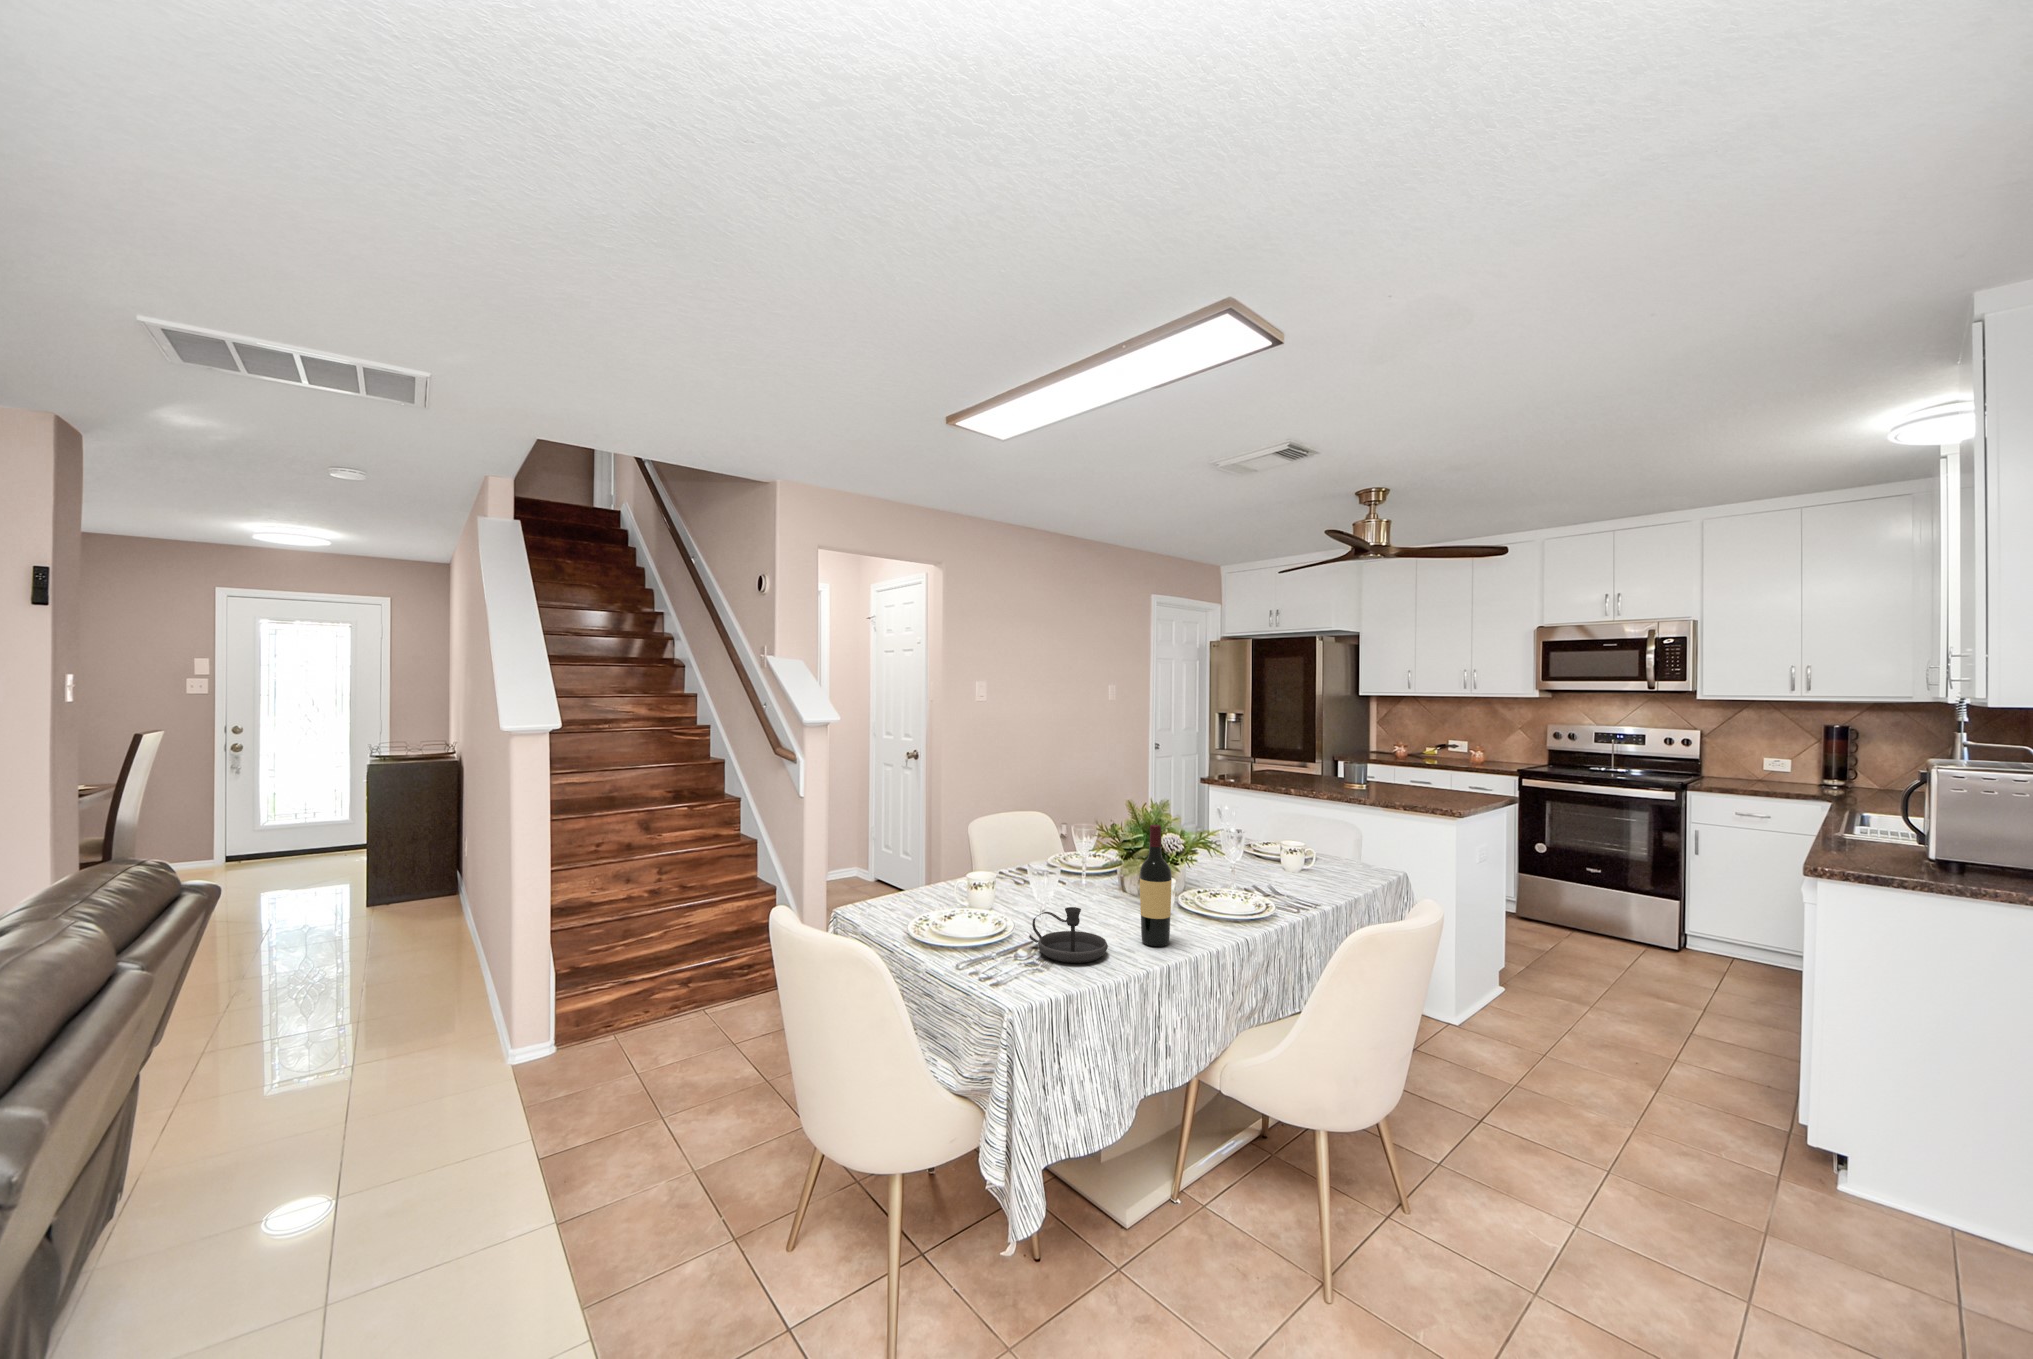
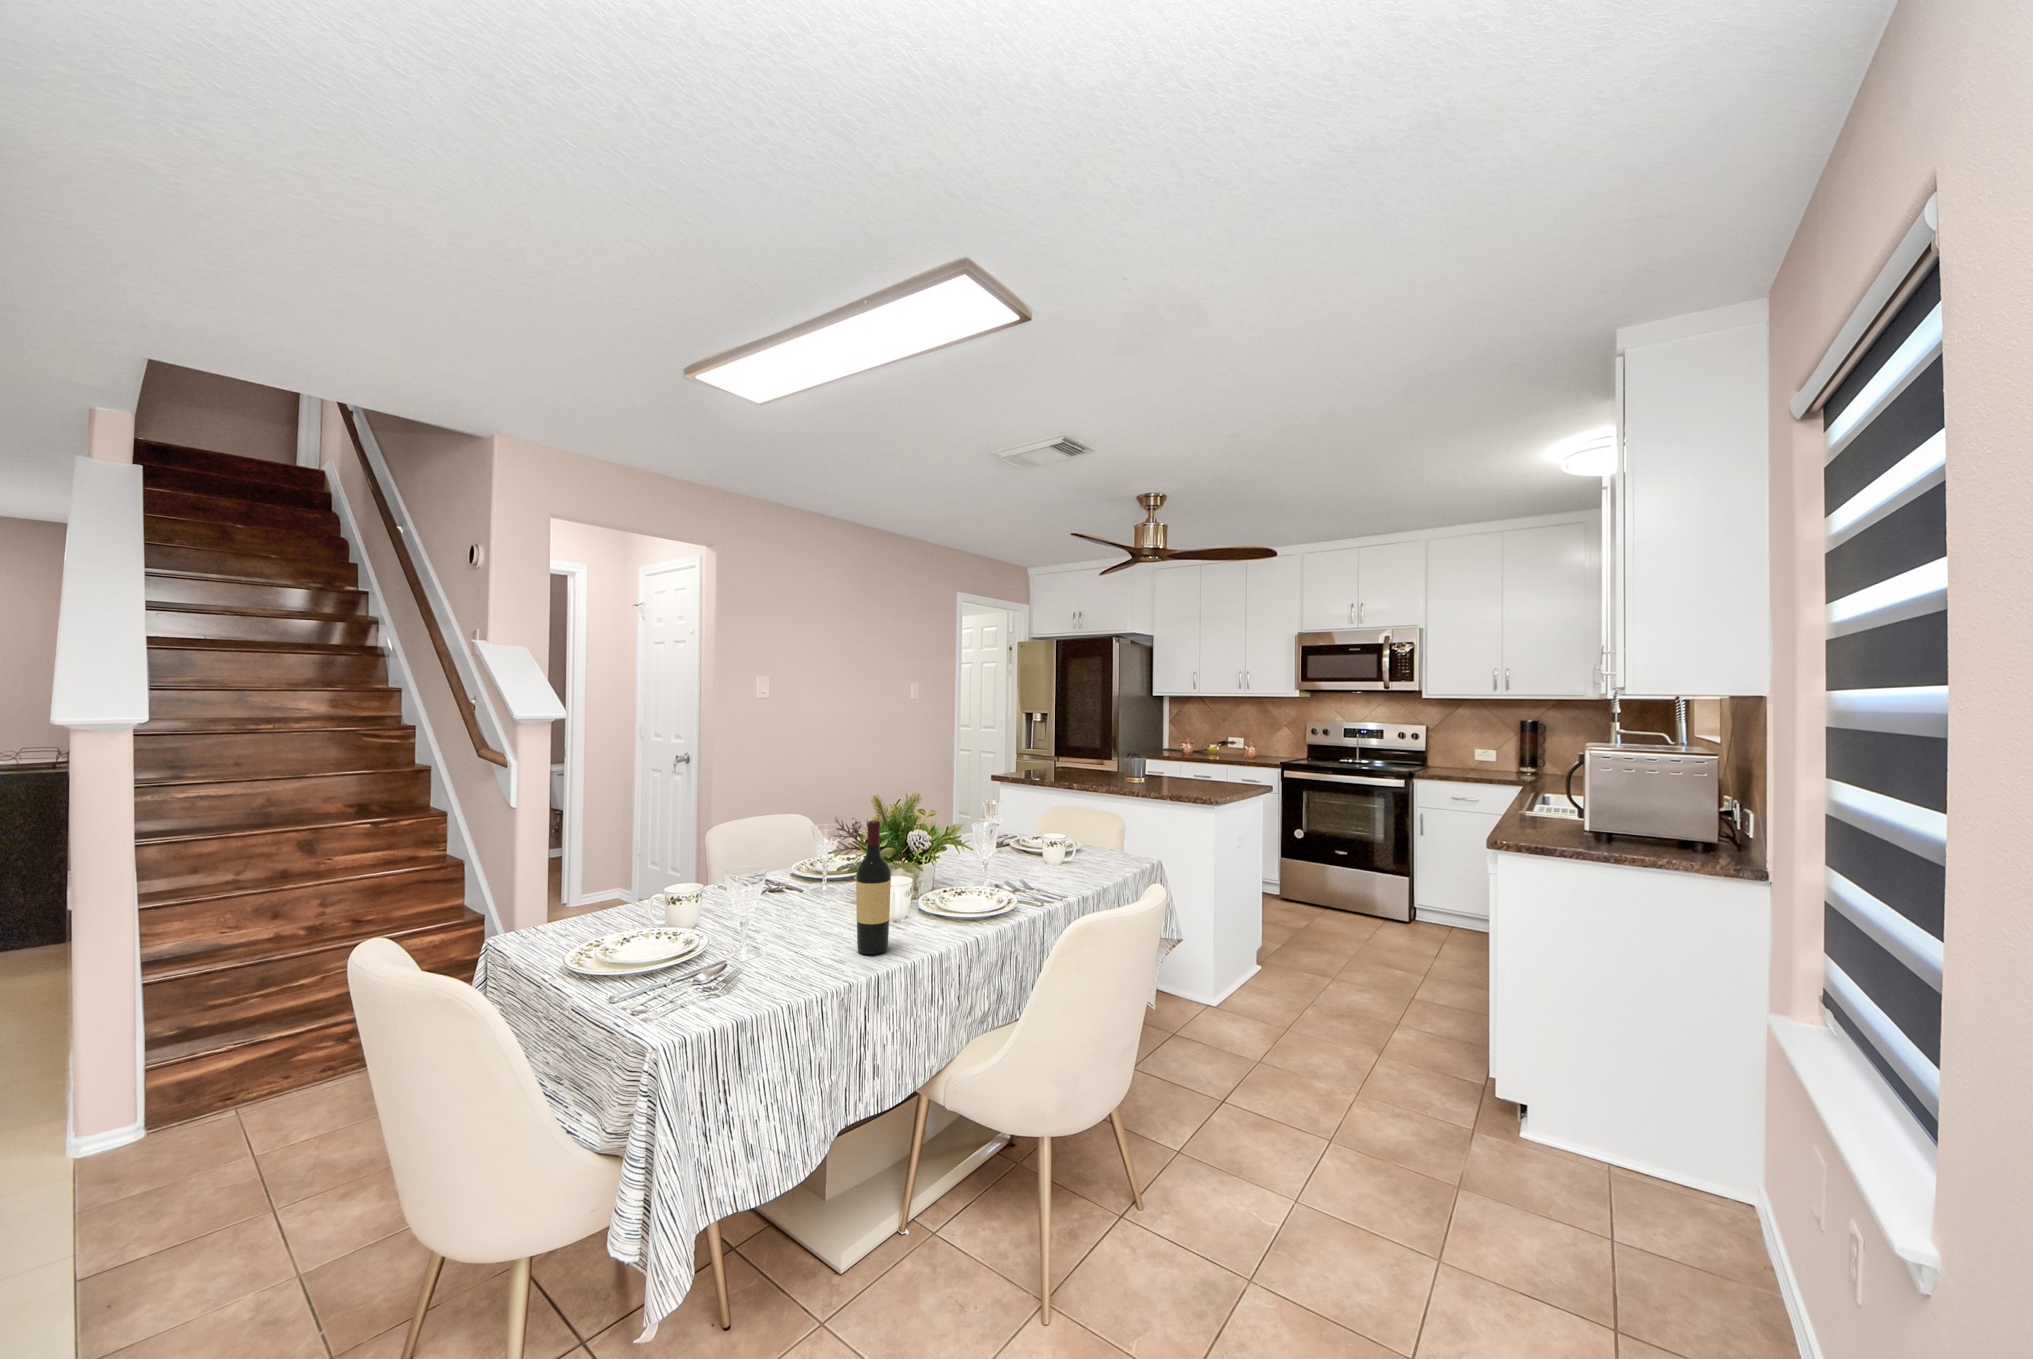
candlestick: present [1029,907,1108,963] -> none [723,916,812,981]

